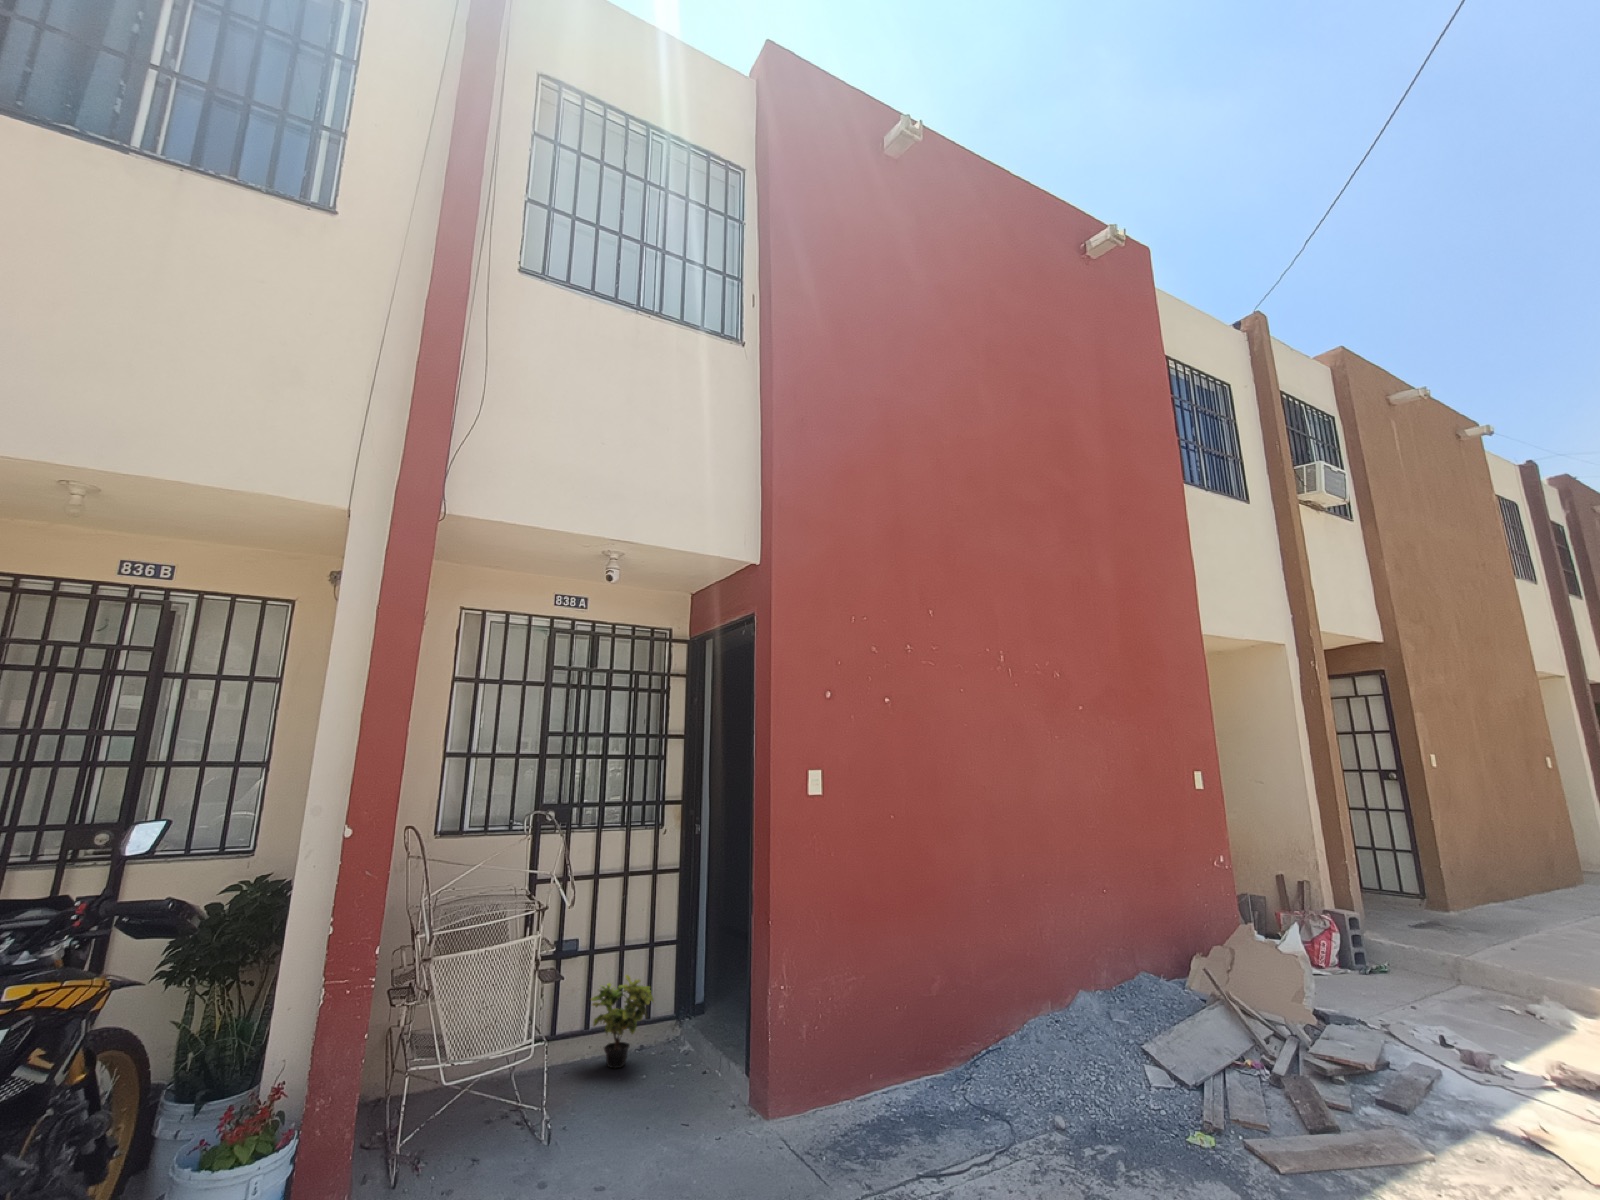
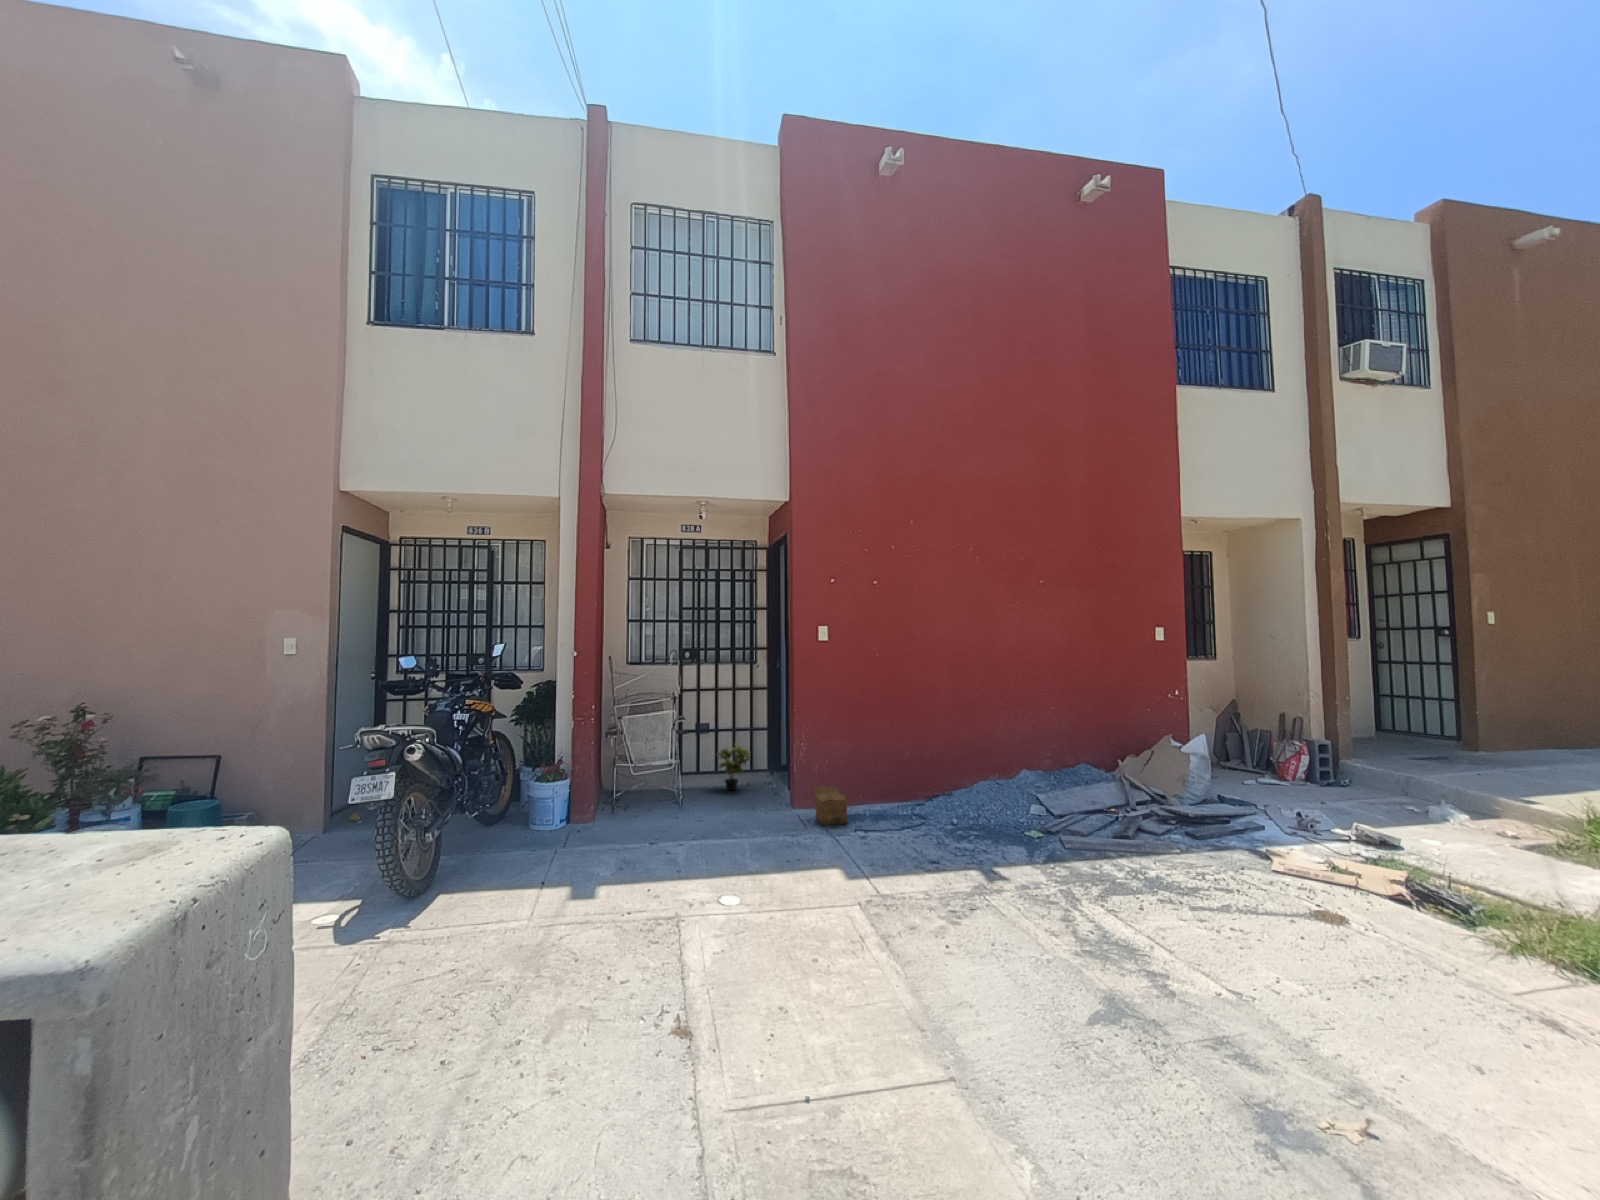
cardboard box: none [807,1065,882,1159] -> present [814,787,847,825]

